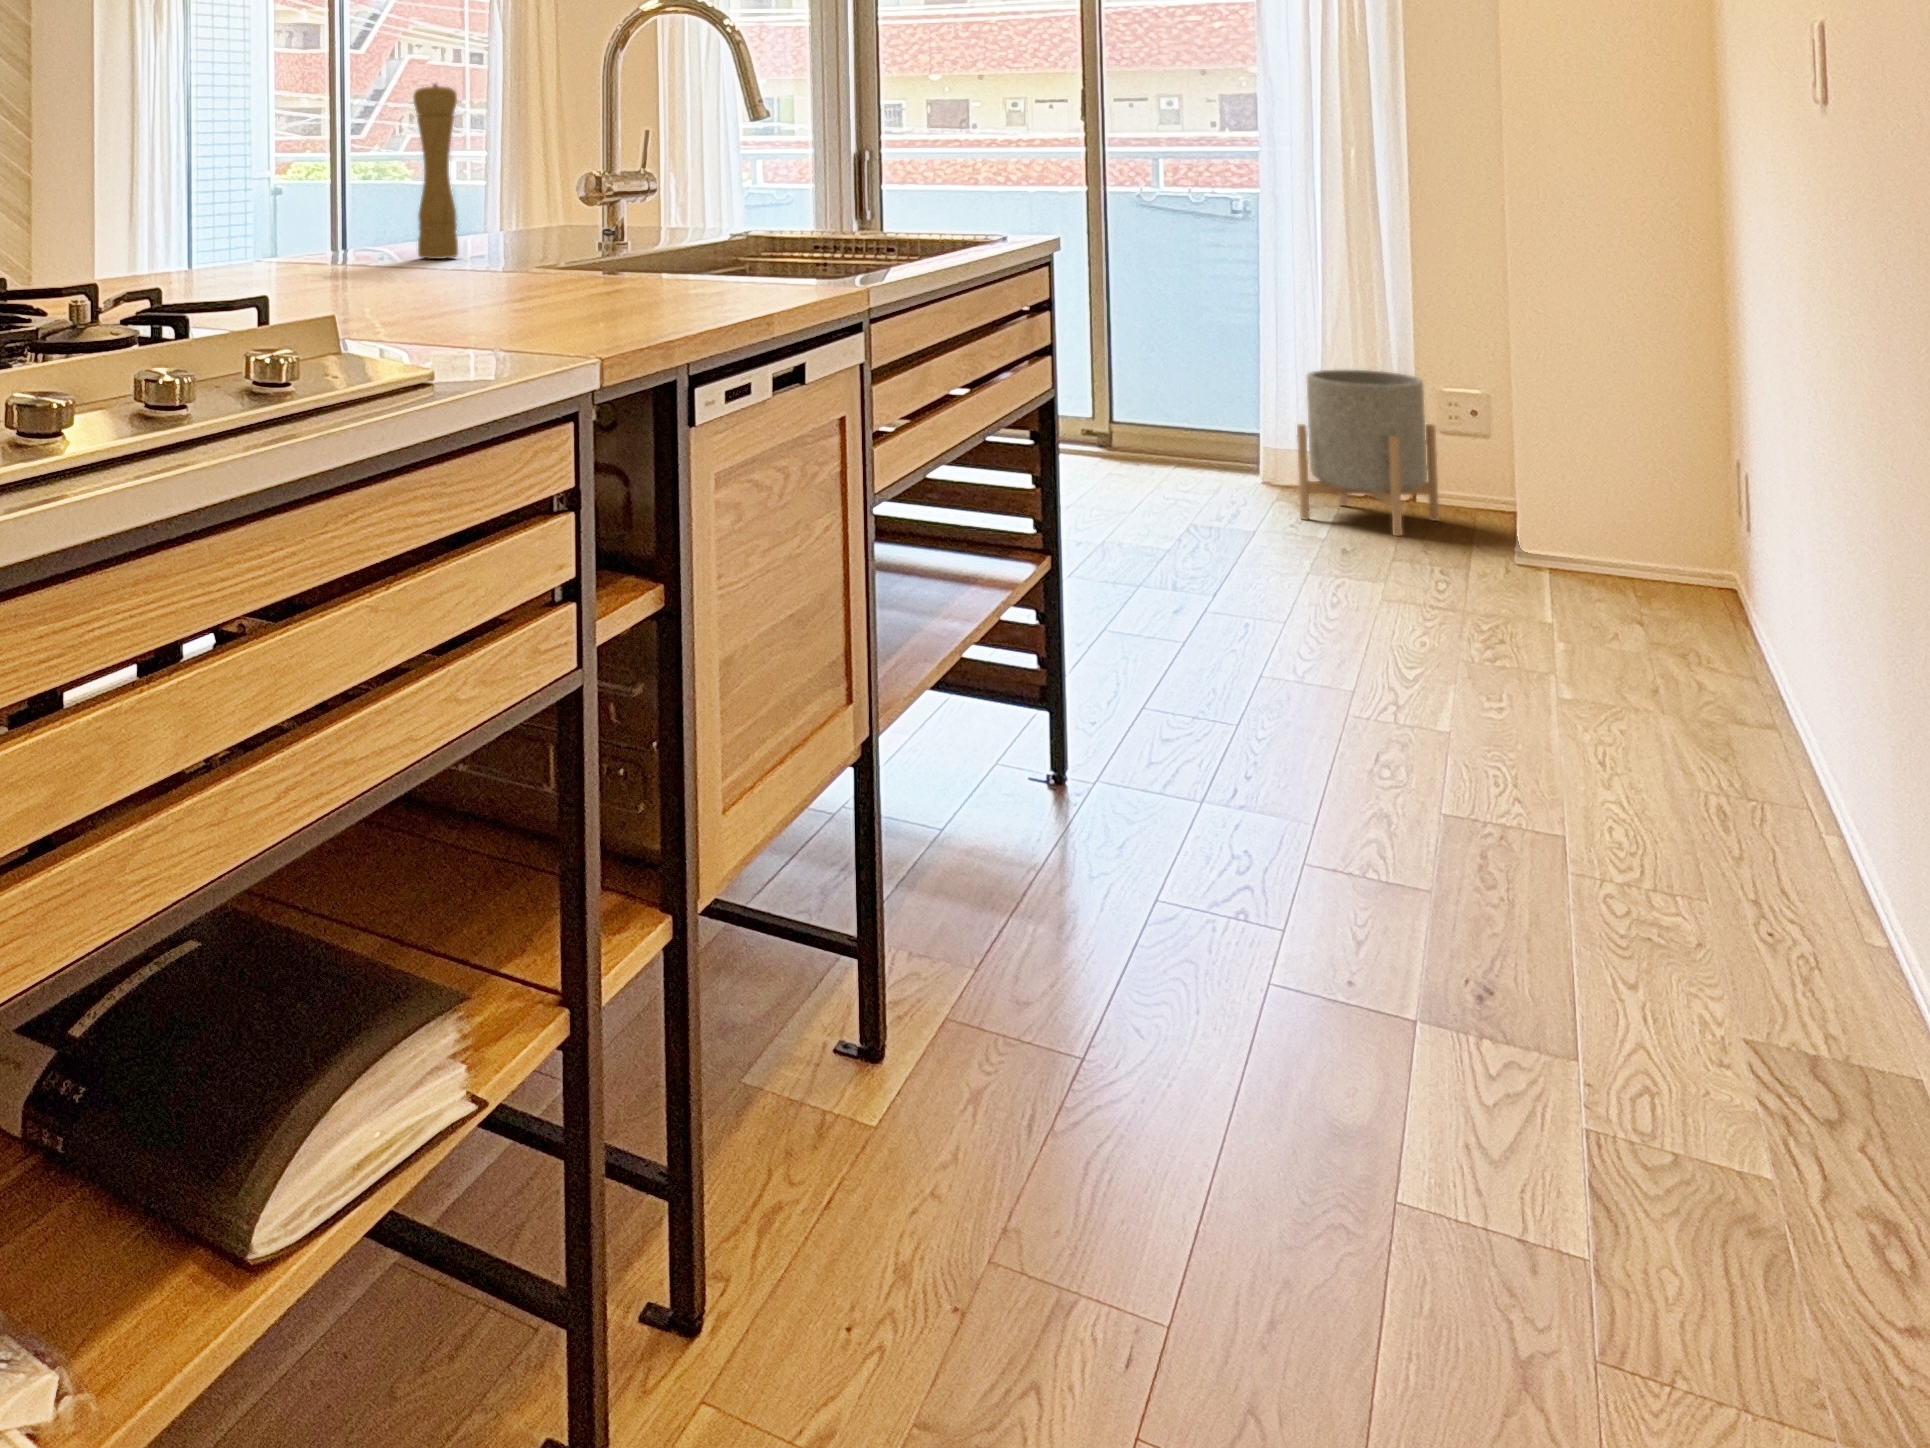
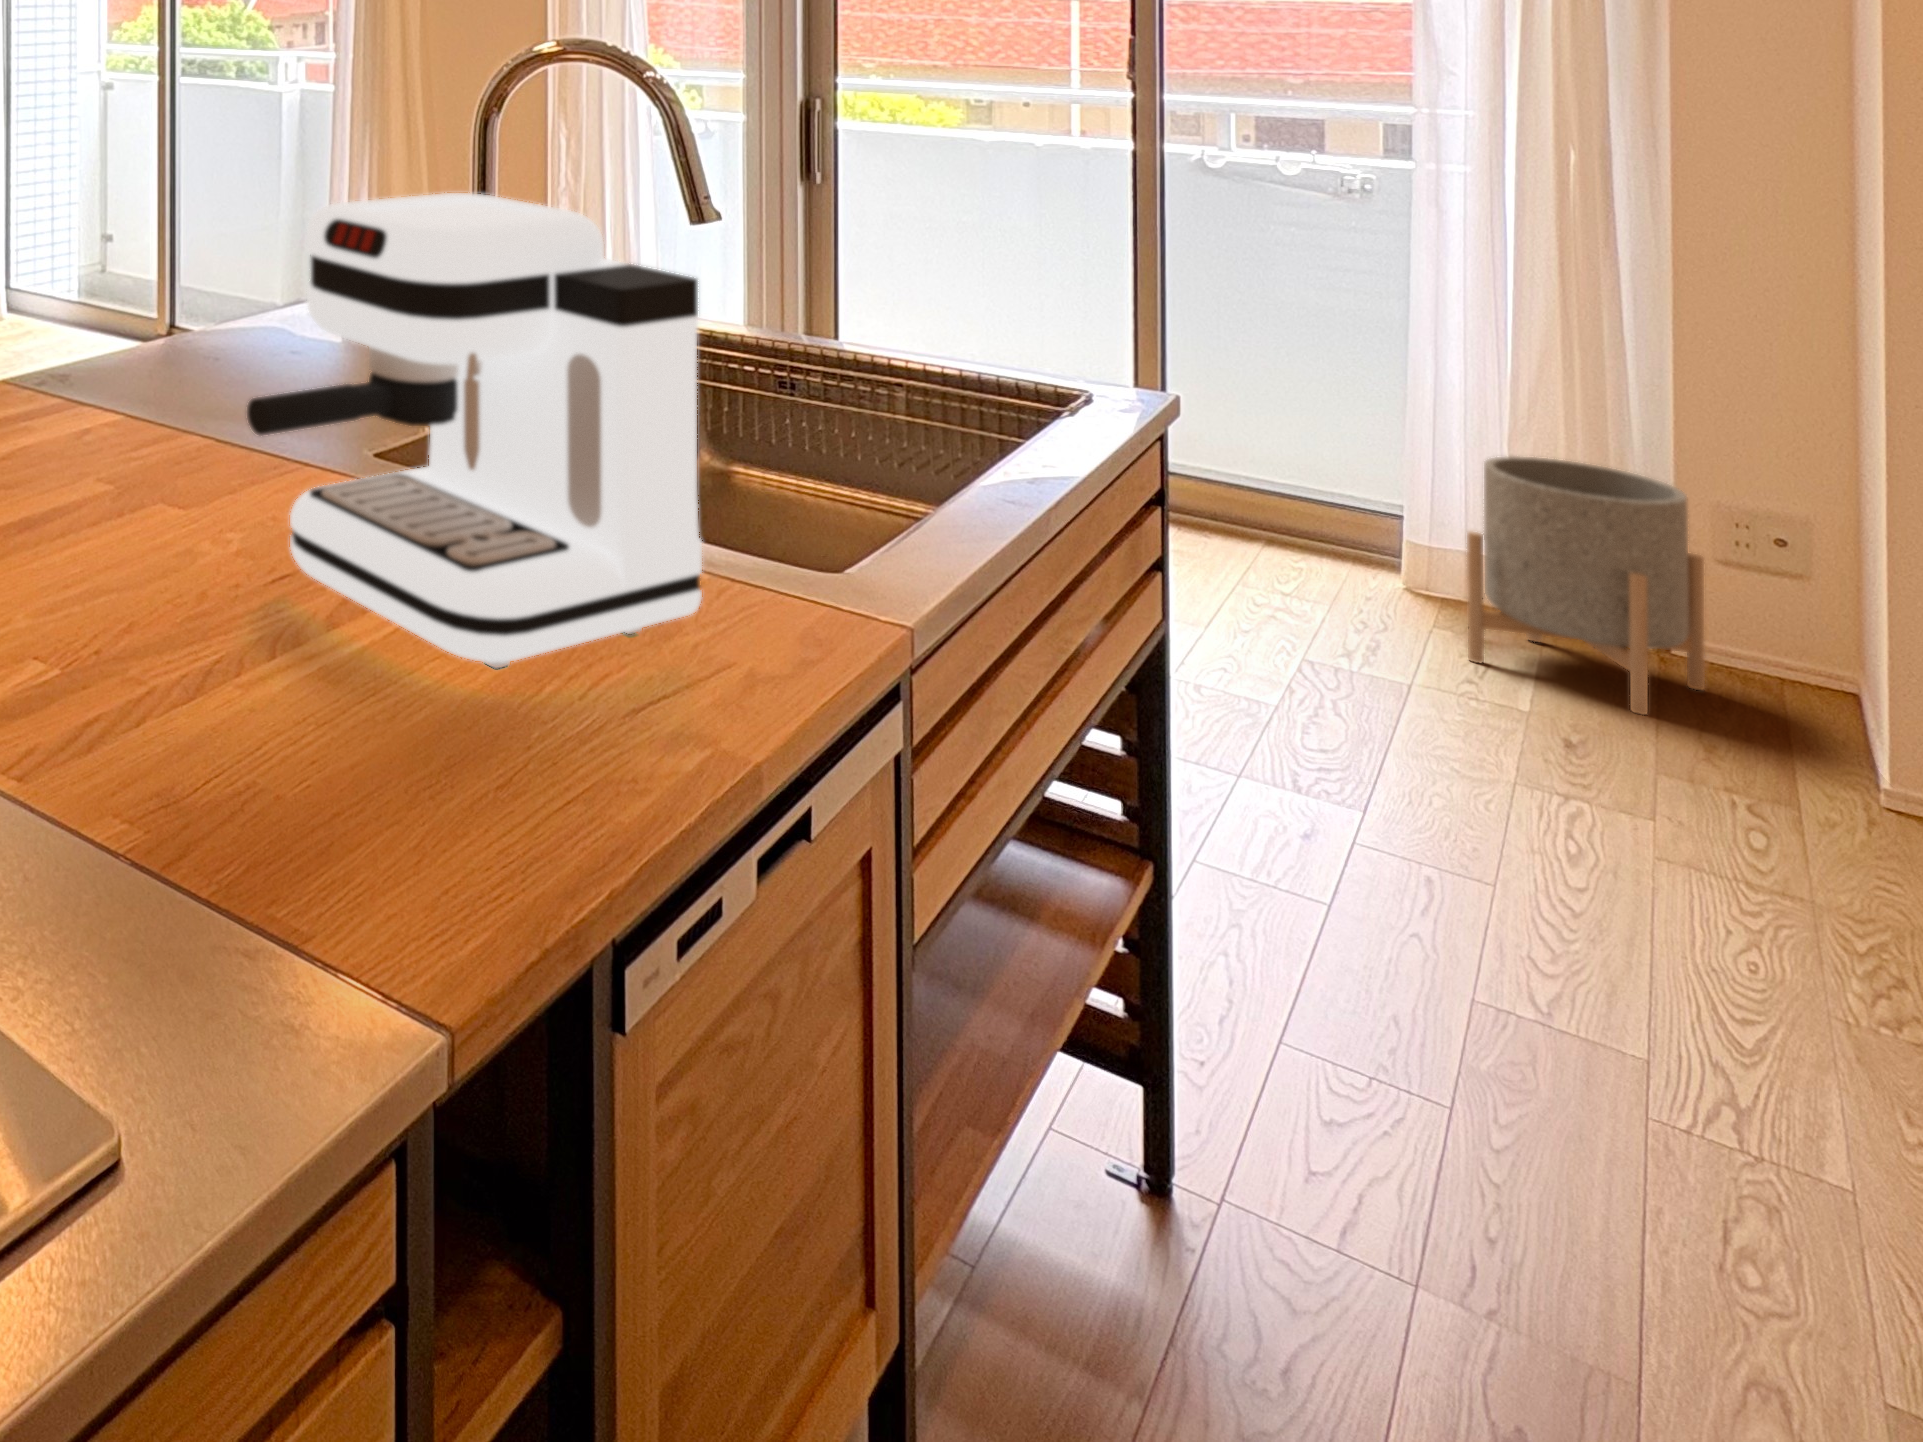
coffee maker: none [456,40,741,310] -> present [247,193,702,668]
pepper mill: present [413,84,458,259] -> none [218,146,277,379]

